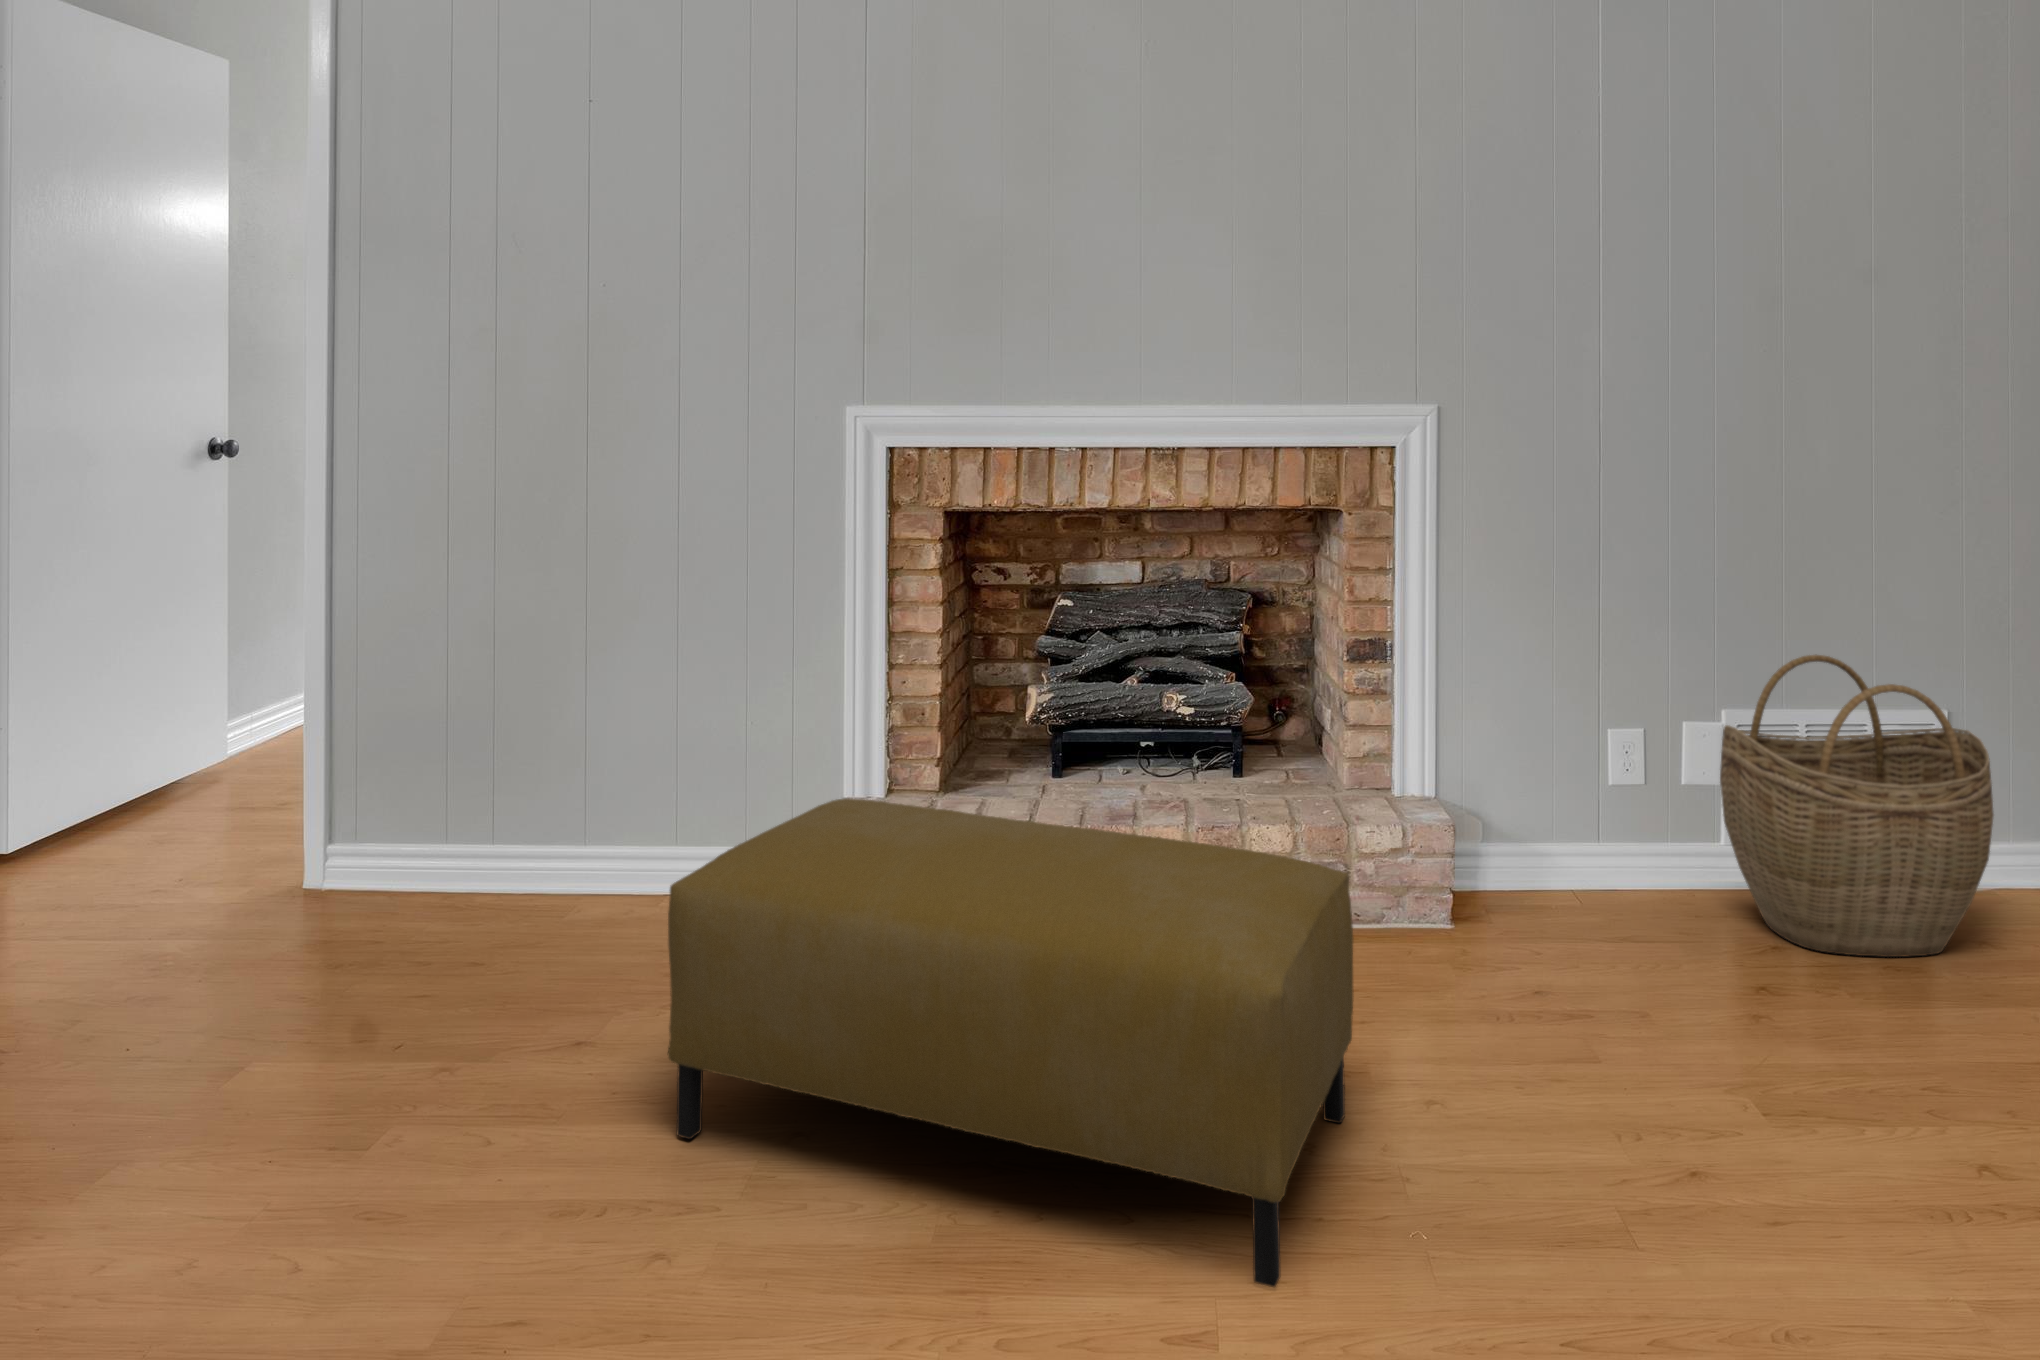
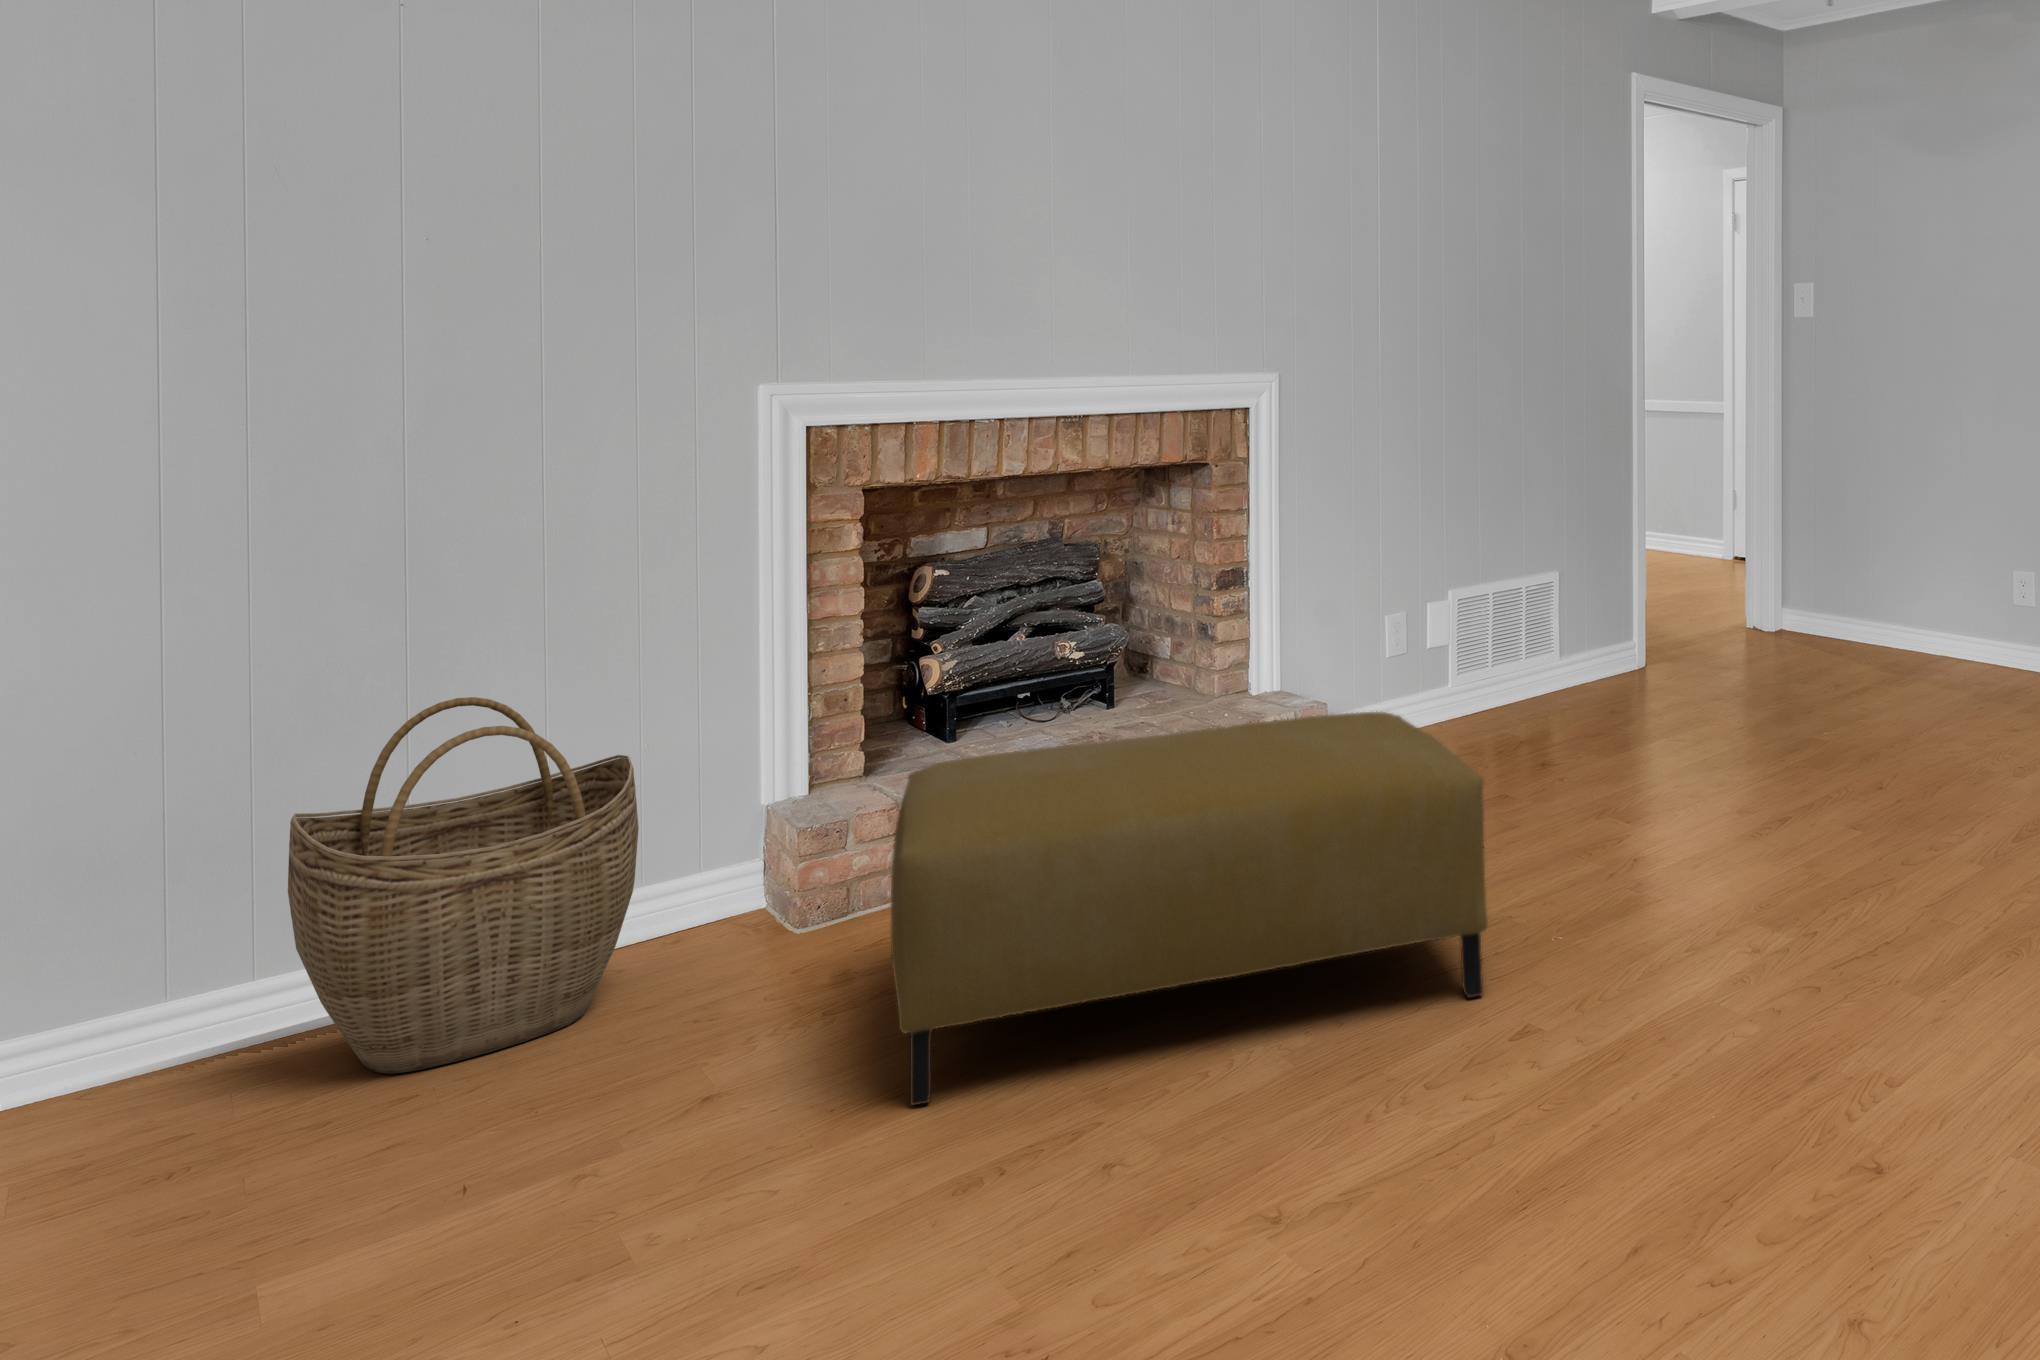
woven basket: present [1720,655,1994,957] -> present [288,697,639,1074]

